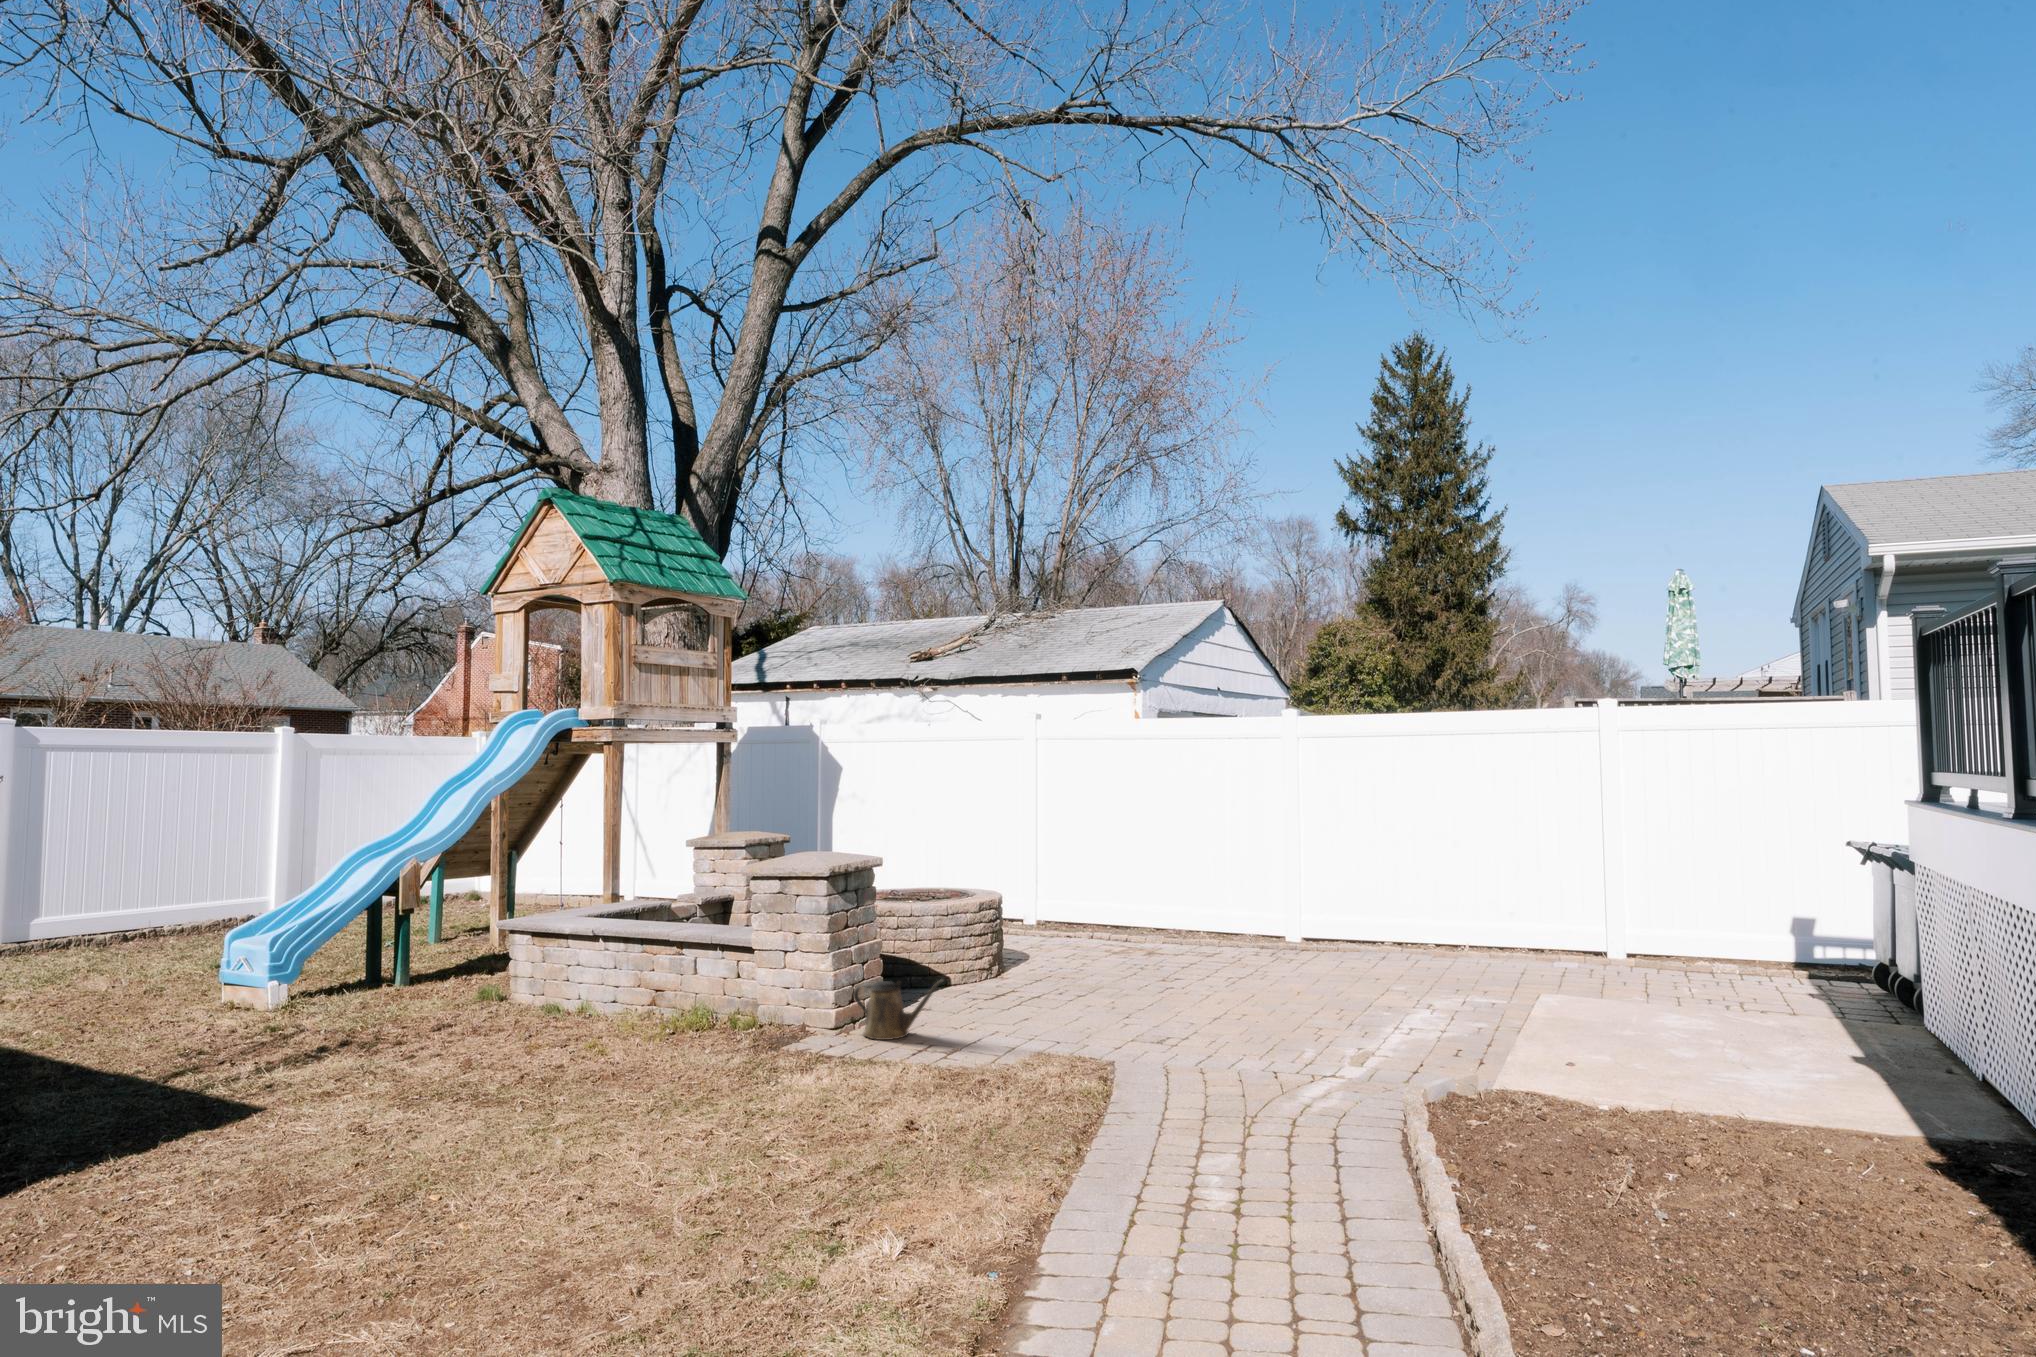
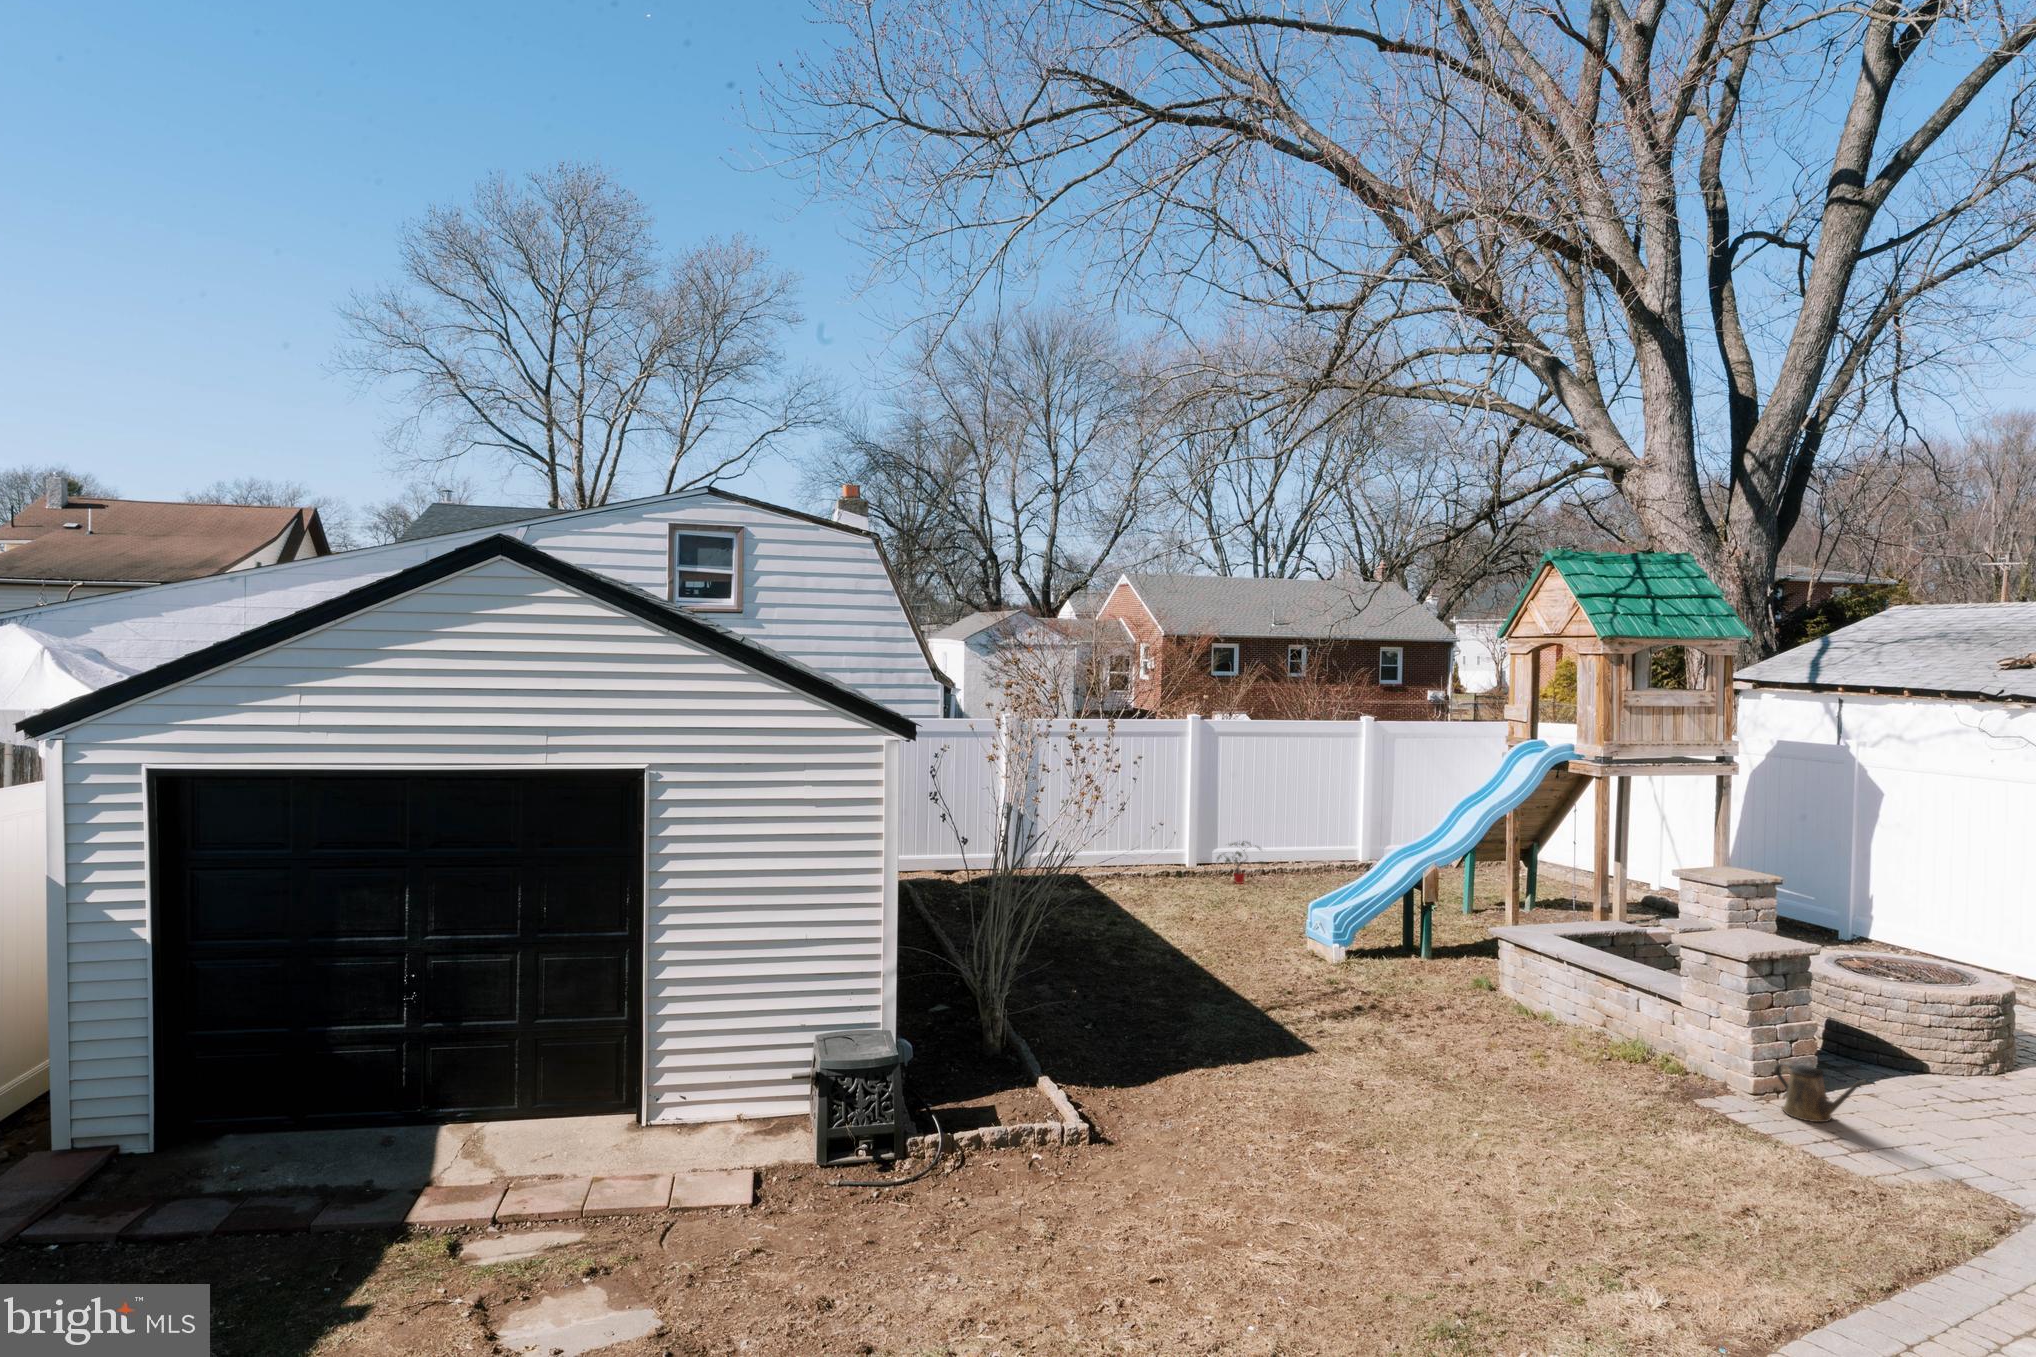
potted plant: none [33,885,132,950] -> present [1217,841,1265,884]

